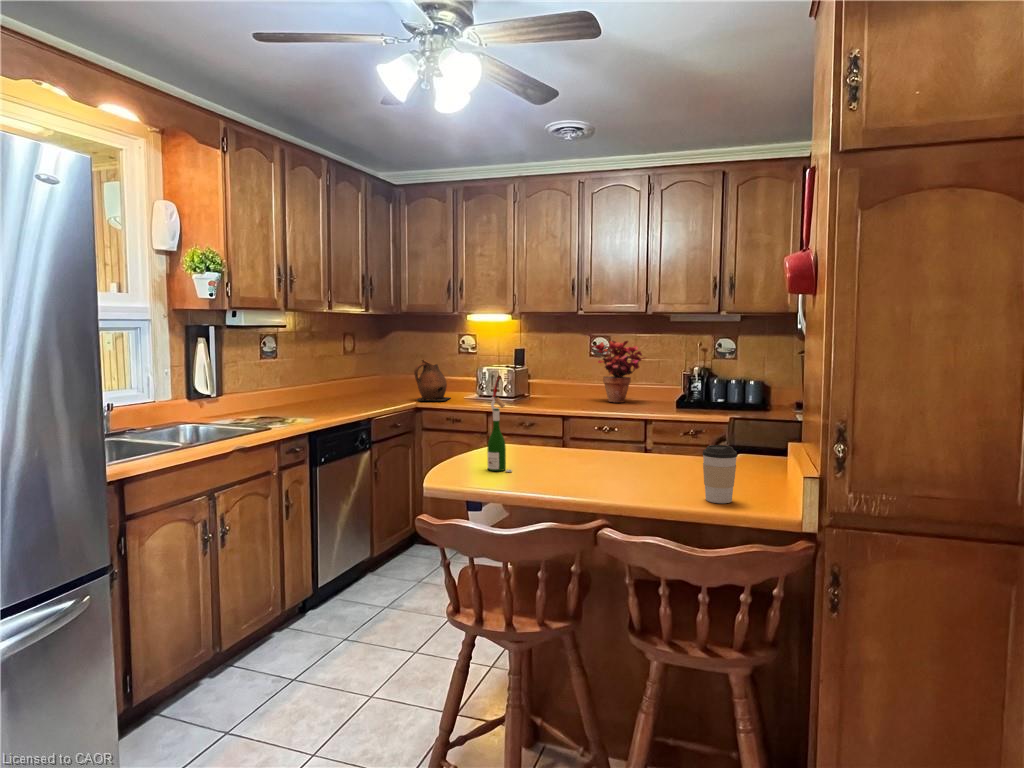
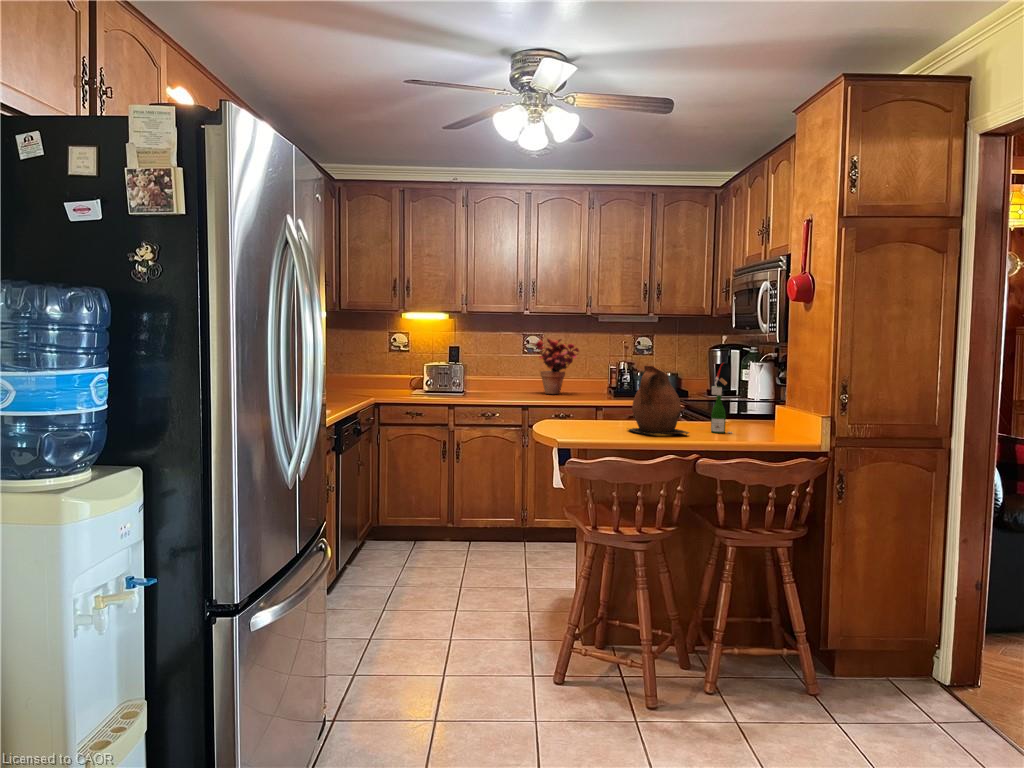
ceramic pitcher: present [414,360,449,401] -> present [629,365,689,434]
wine bottle: present [487,378,512,472] -> present [711,364,732,433]
coffee cup: present [703,445,737,503] -> none [751,402,775,440]

